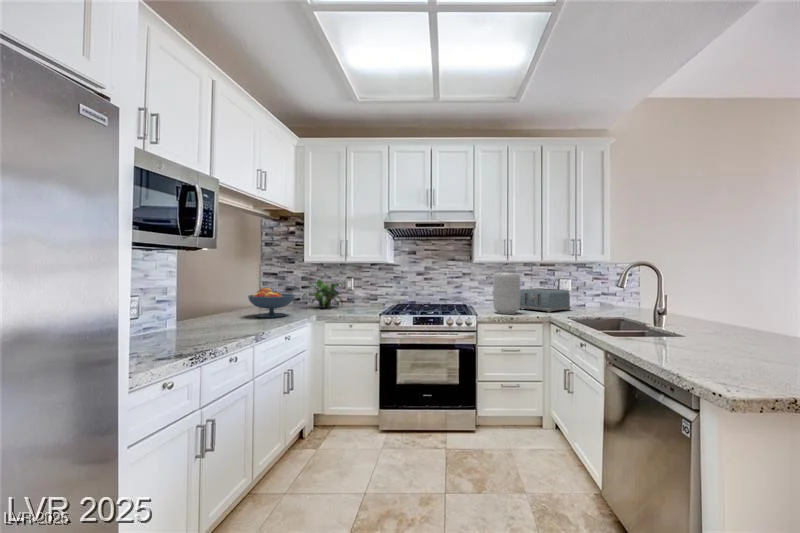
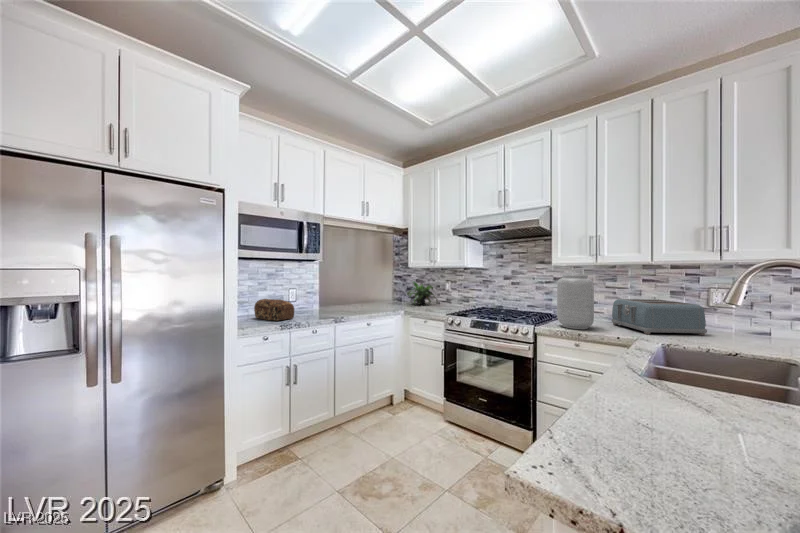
fruit bowl: present [248,288,294,318] -> none [350,287,382,309]
bread loaf: none [156,309,230,344] -> present [254,299,294,321]

